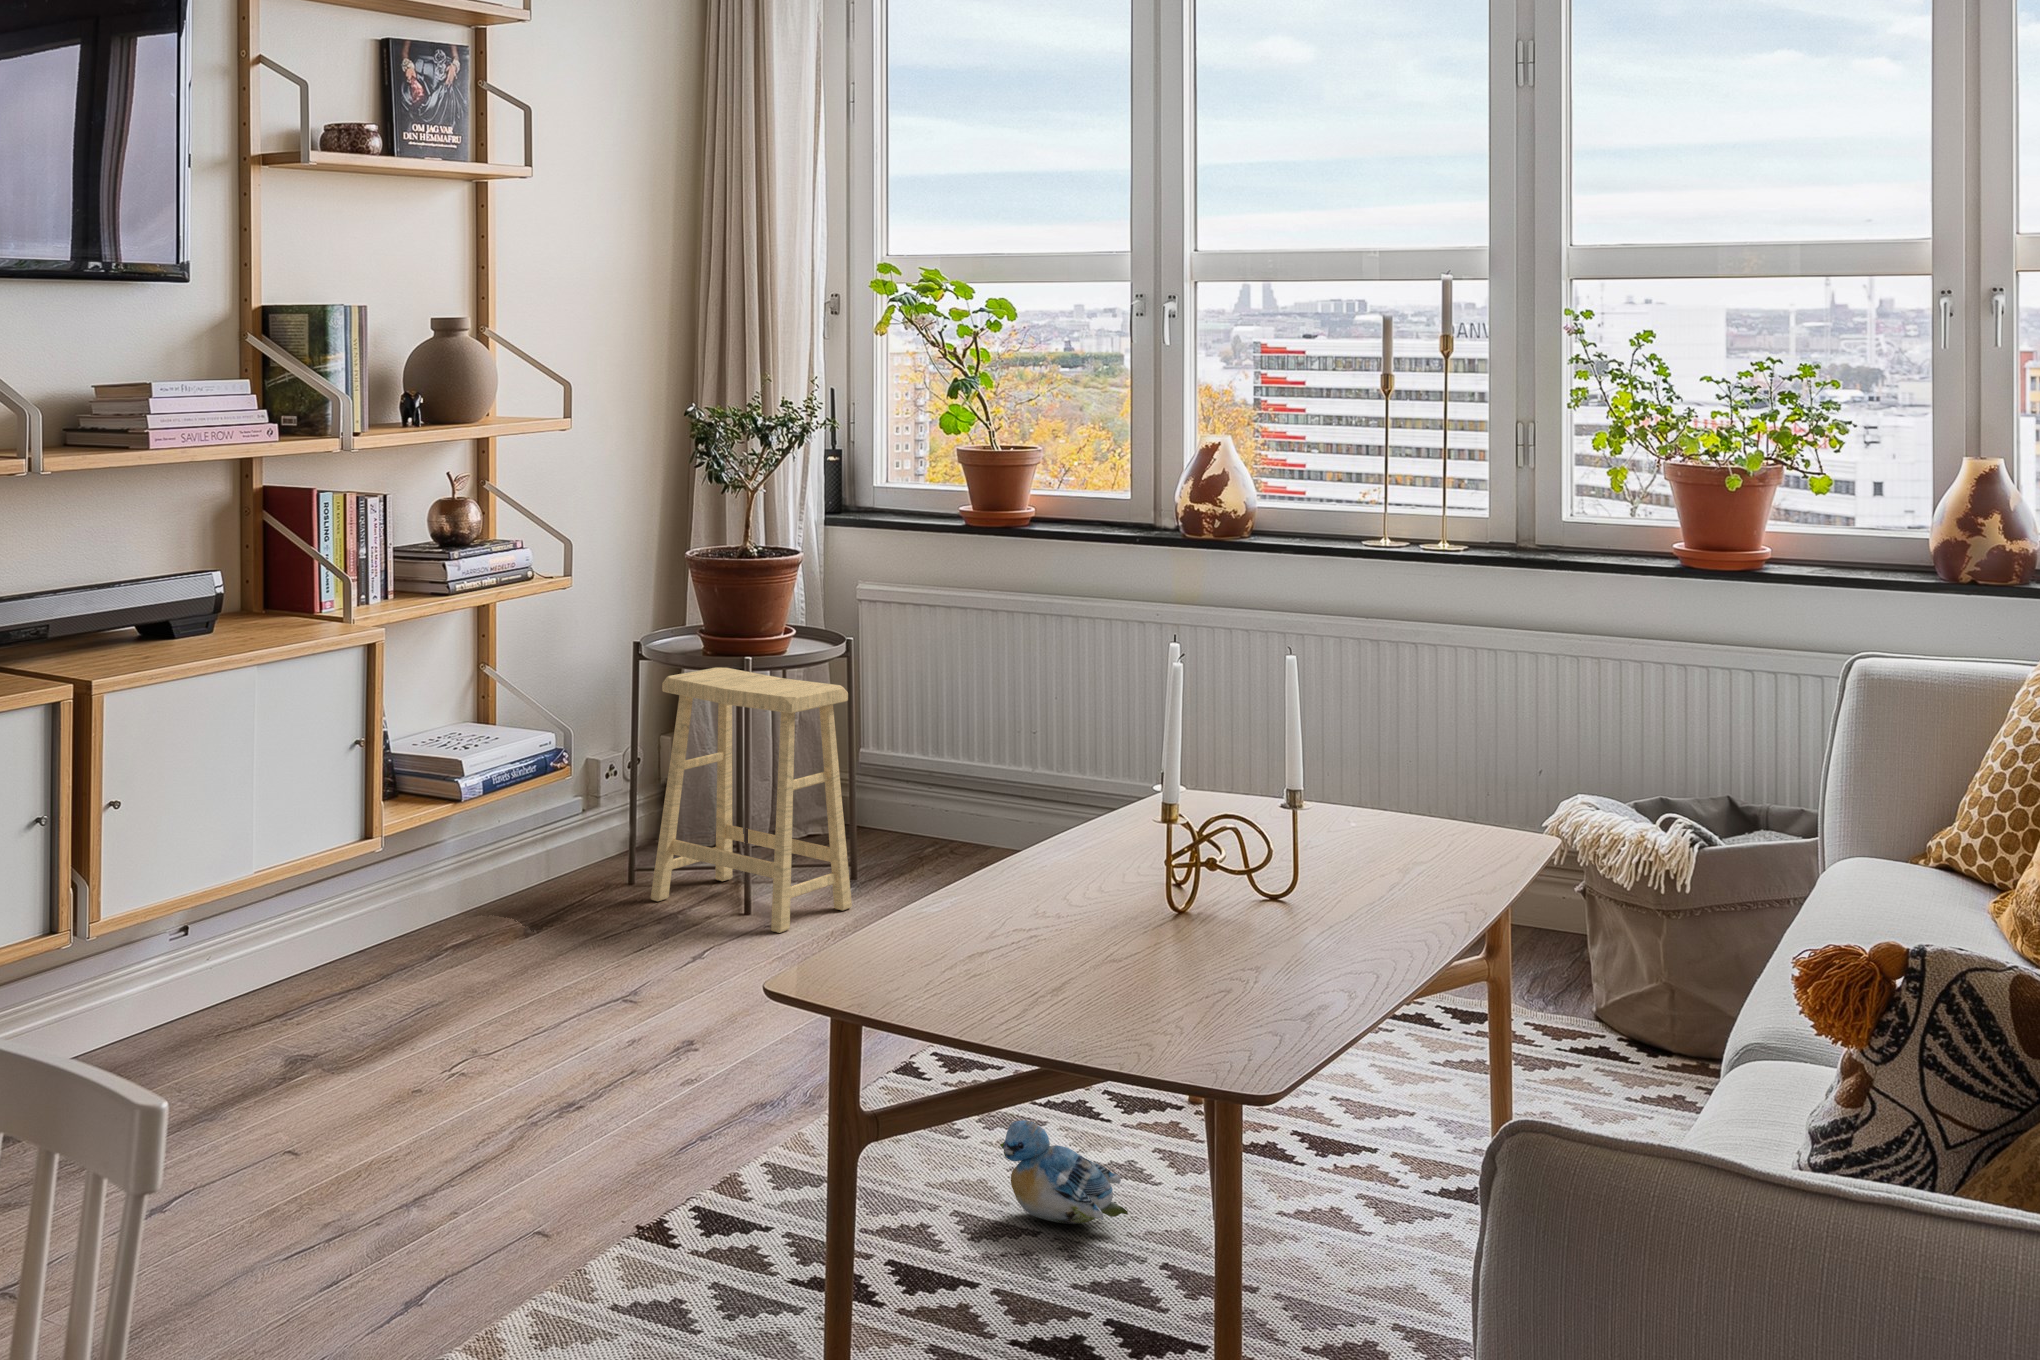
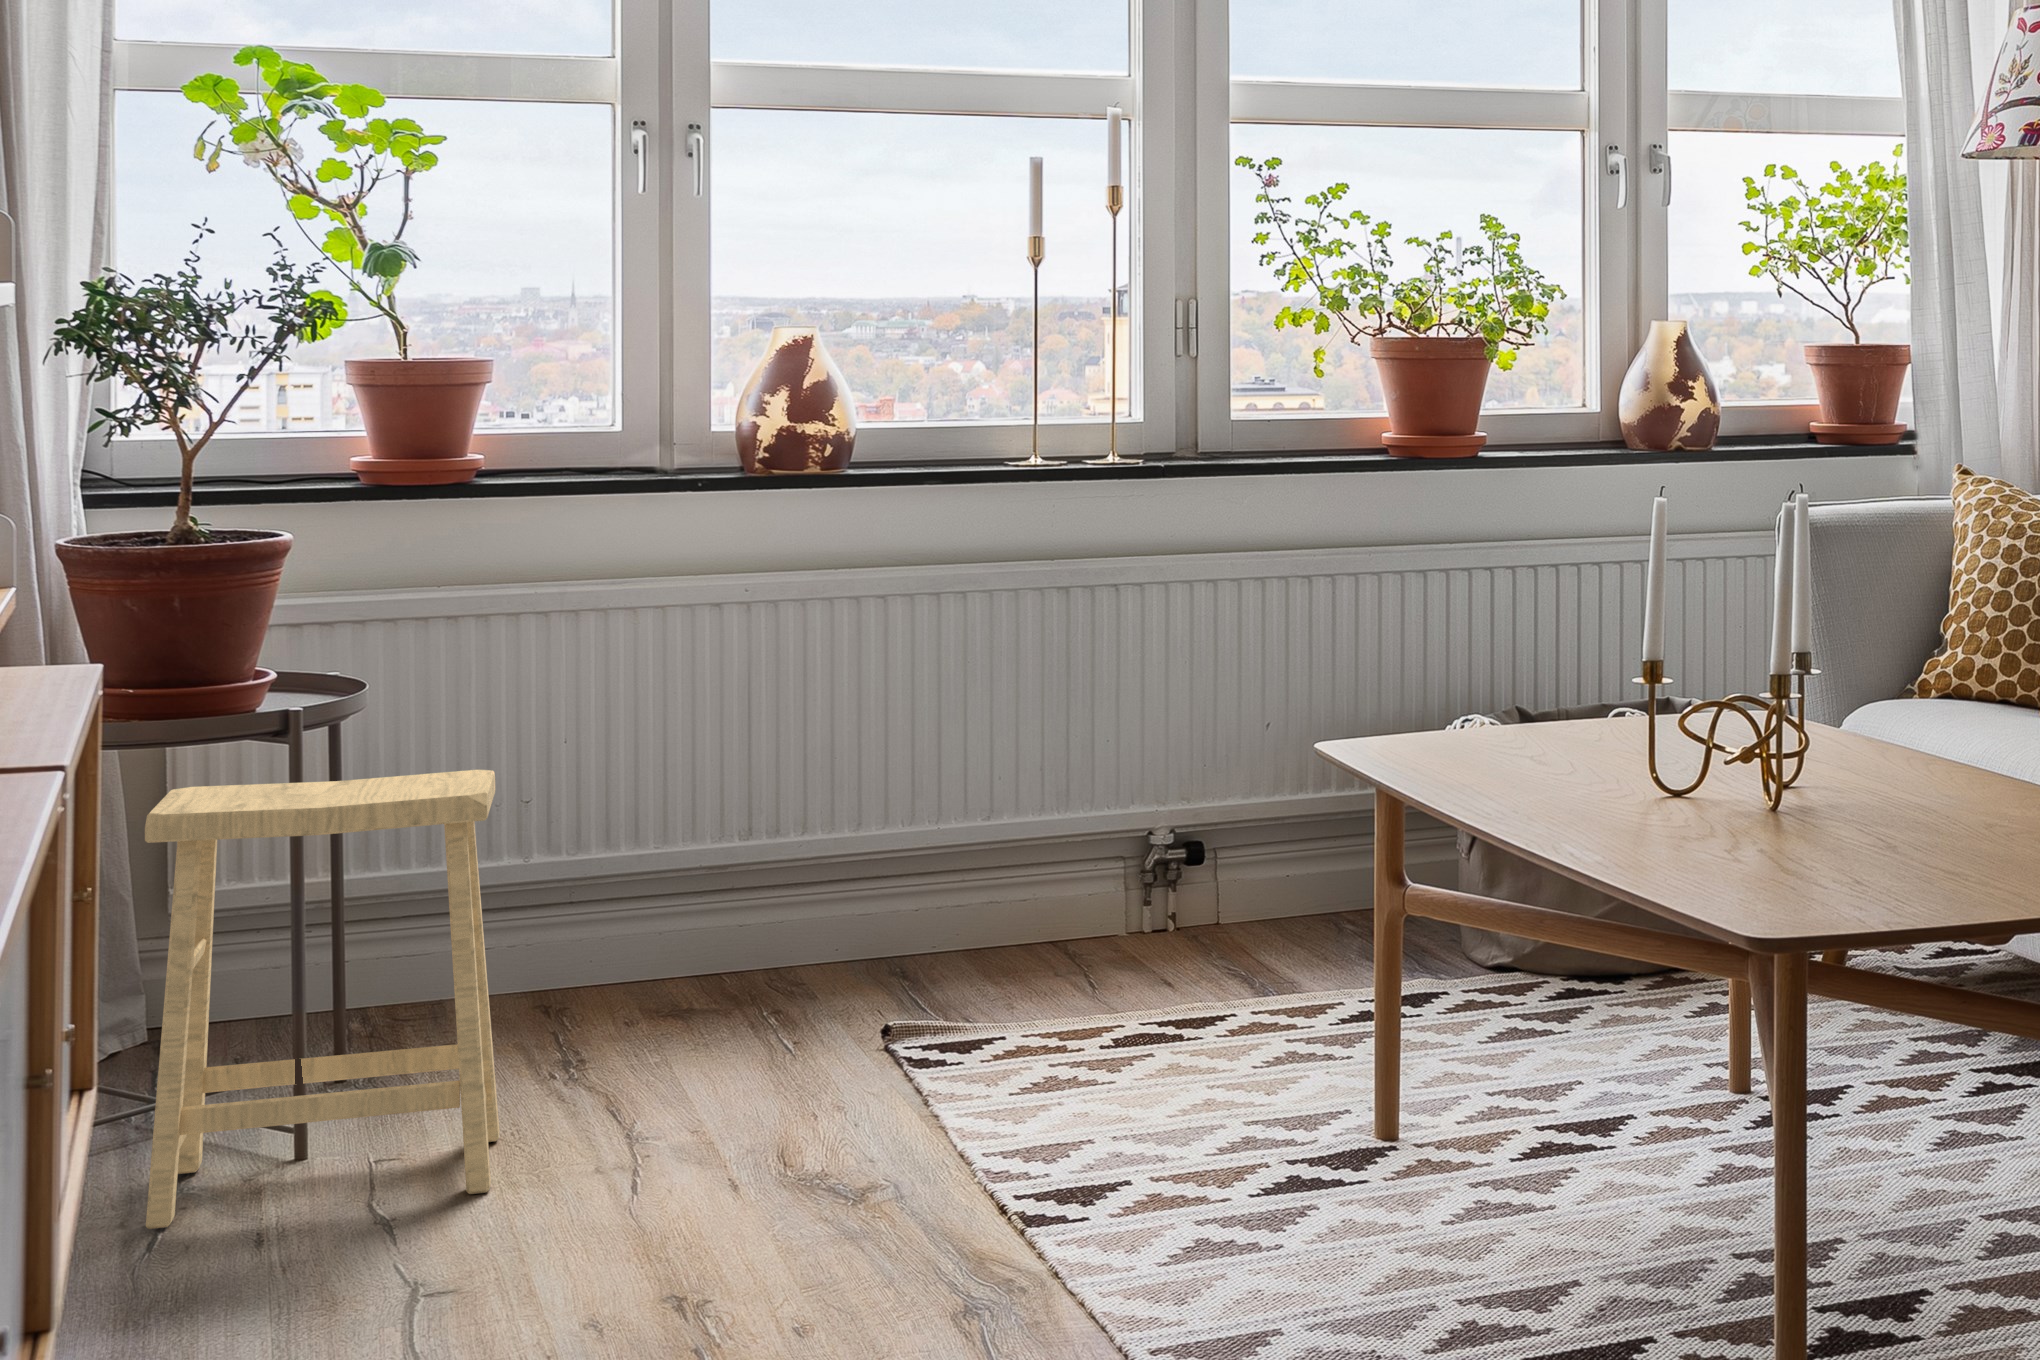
plush toy: present [1000,1120,1128,1224] -> none [1527,1170,1674,1284]

